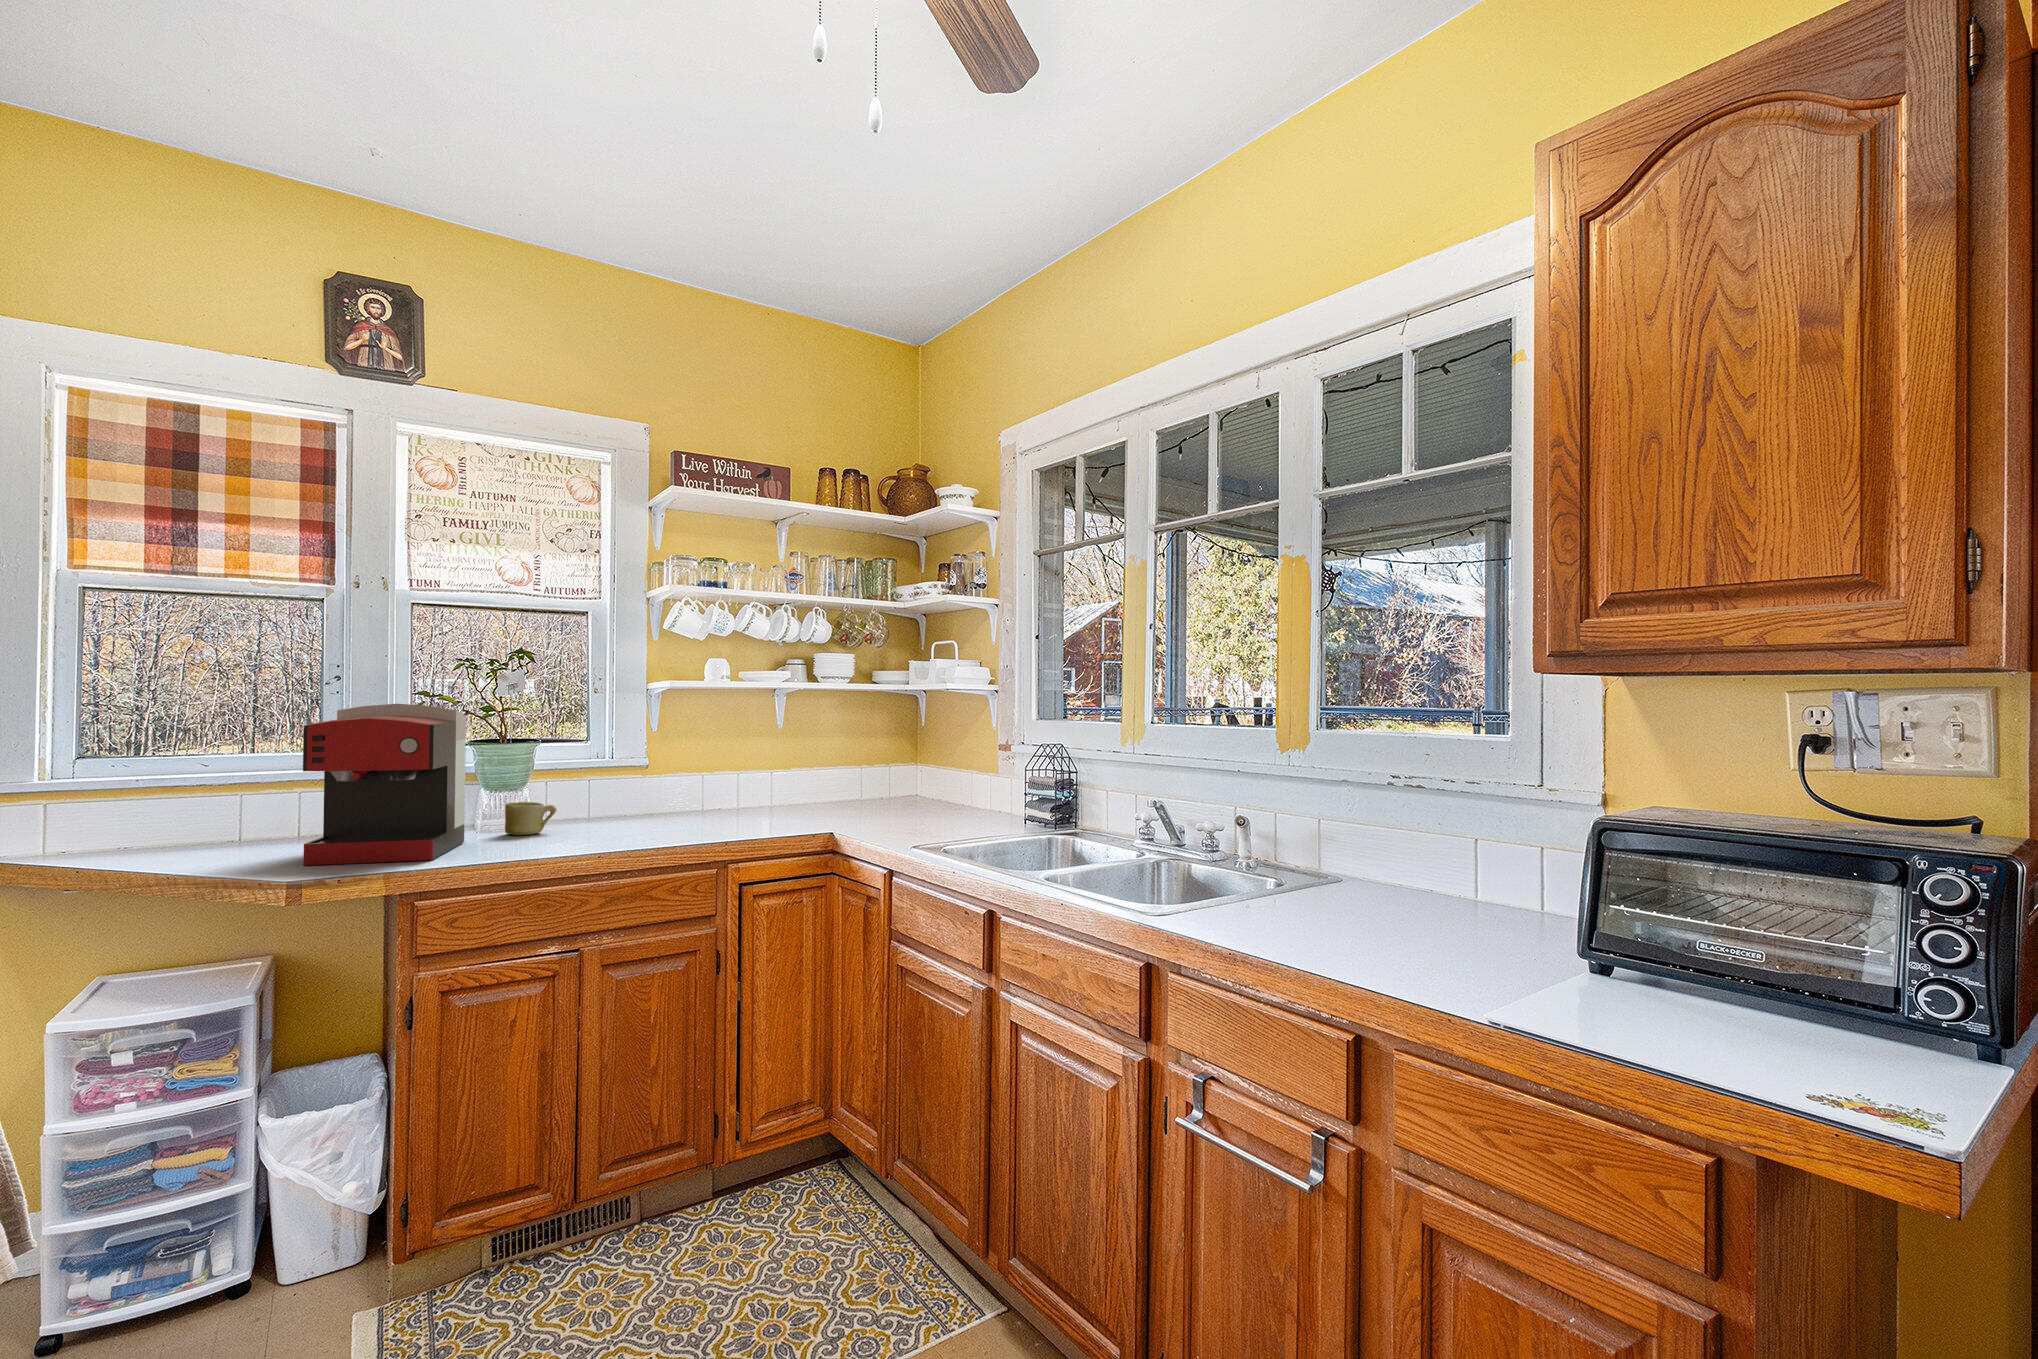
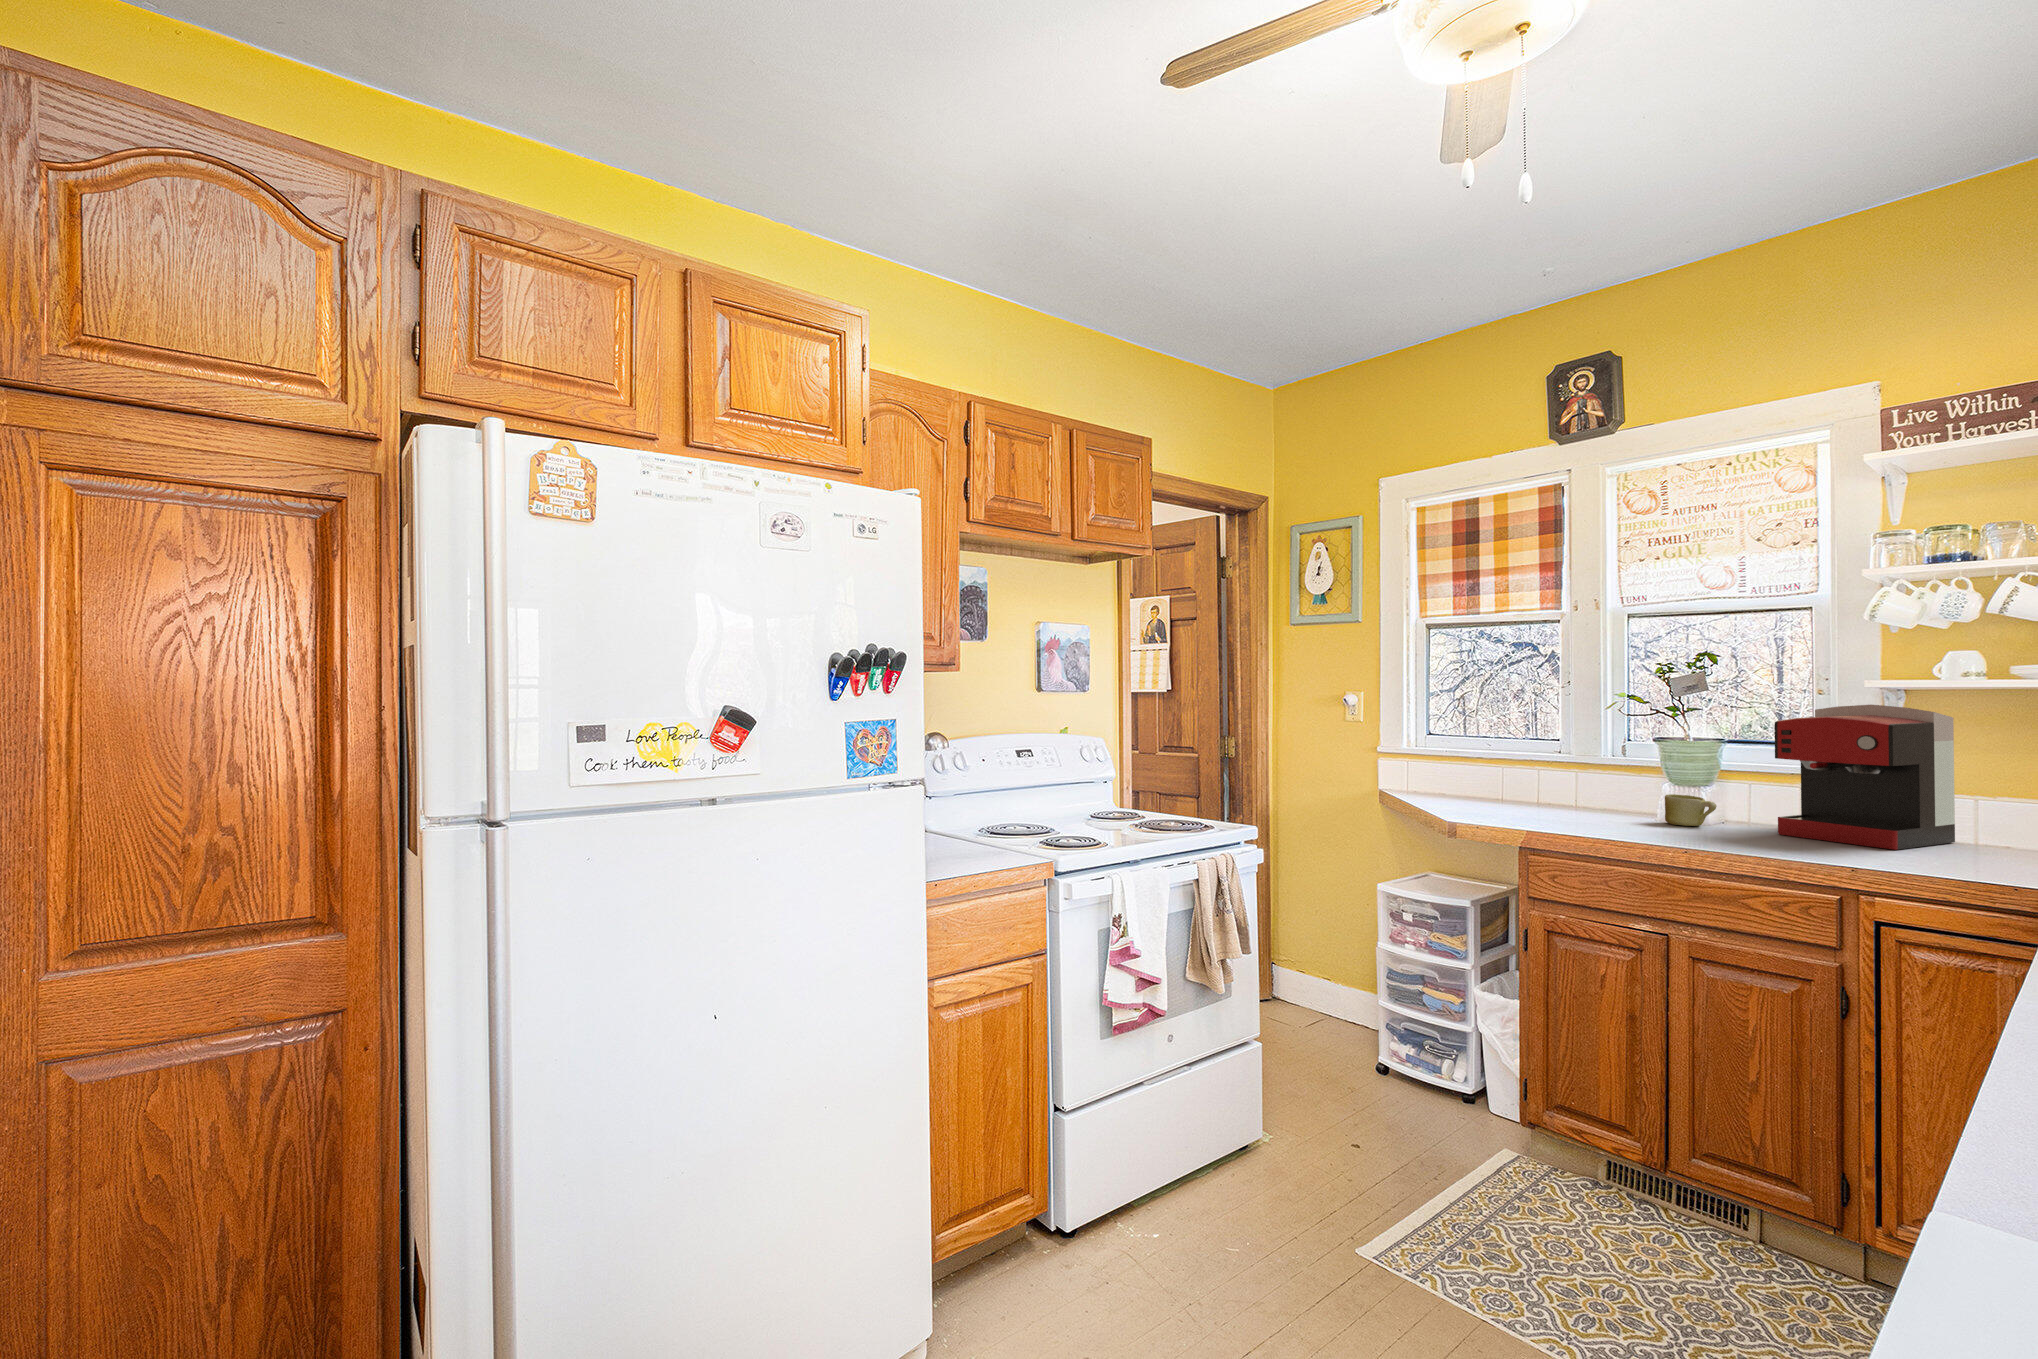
coffee maker: present [303,704,466,865] -> present [1775,705,1955,850]

